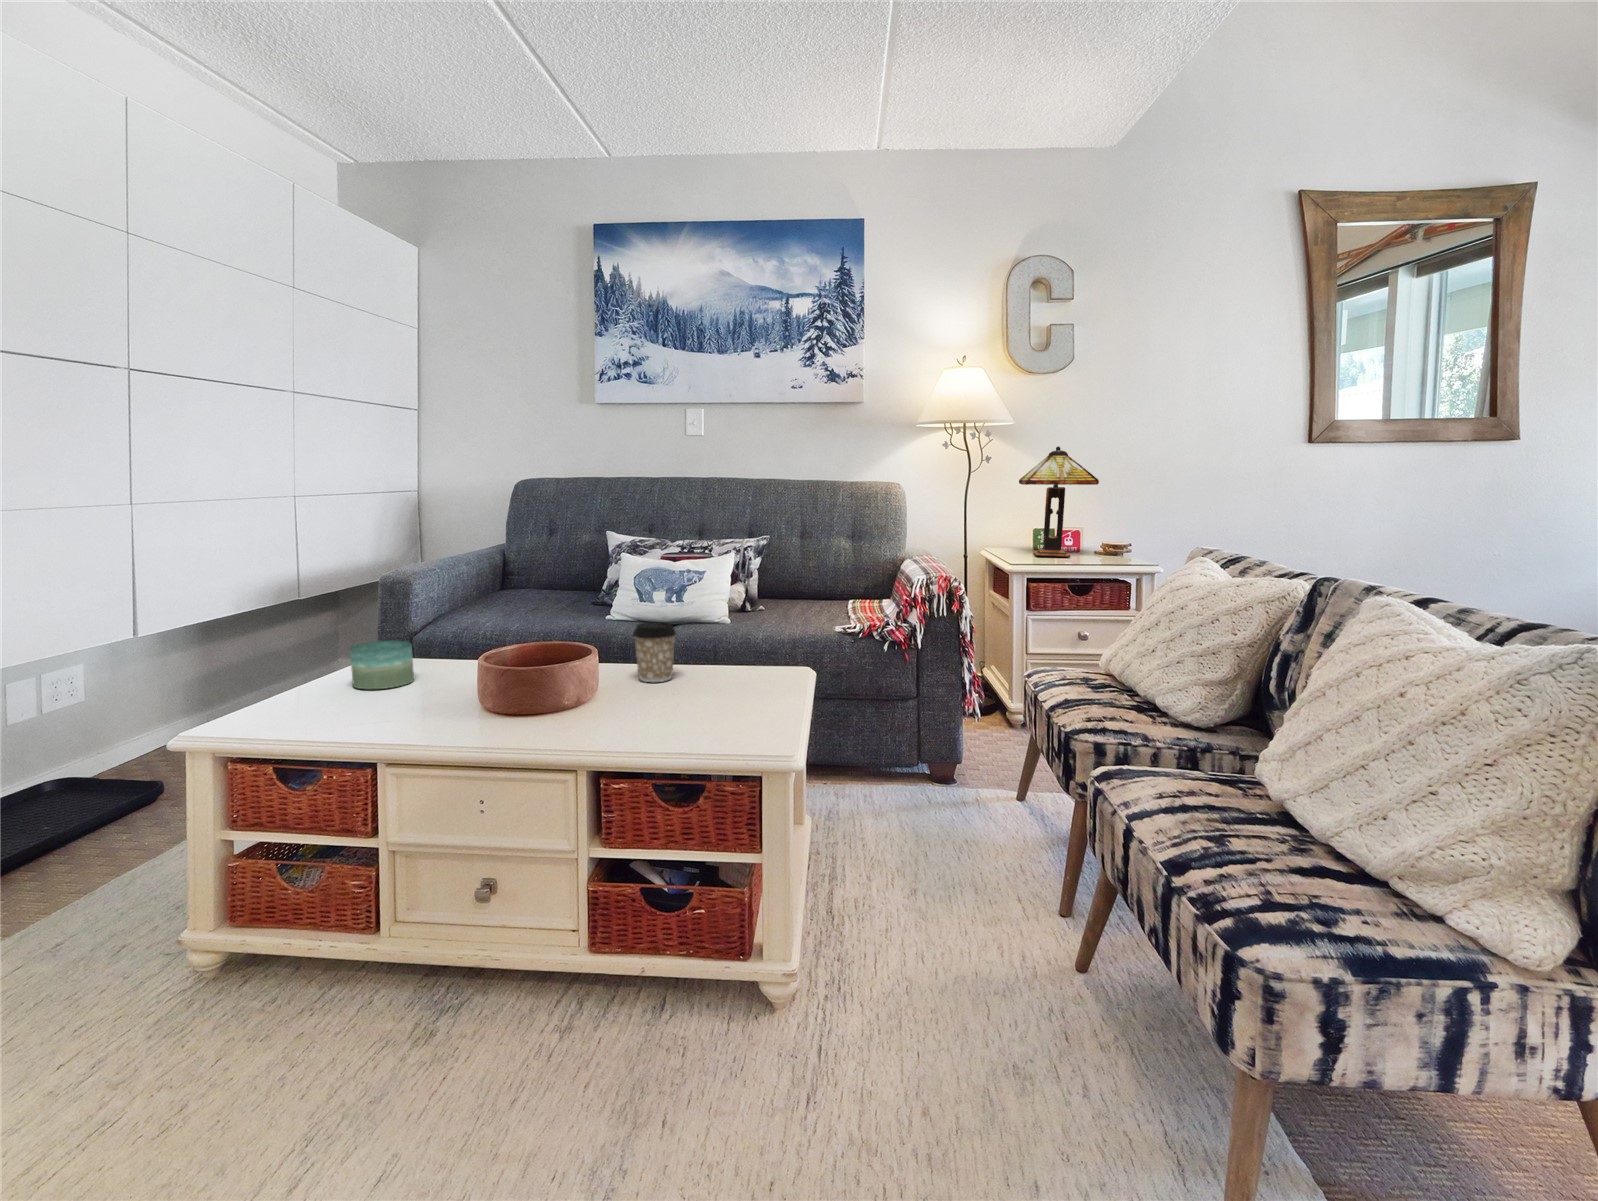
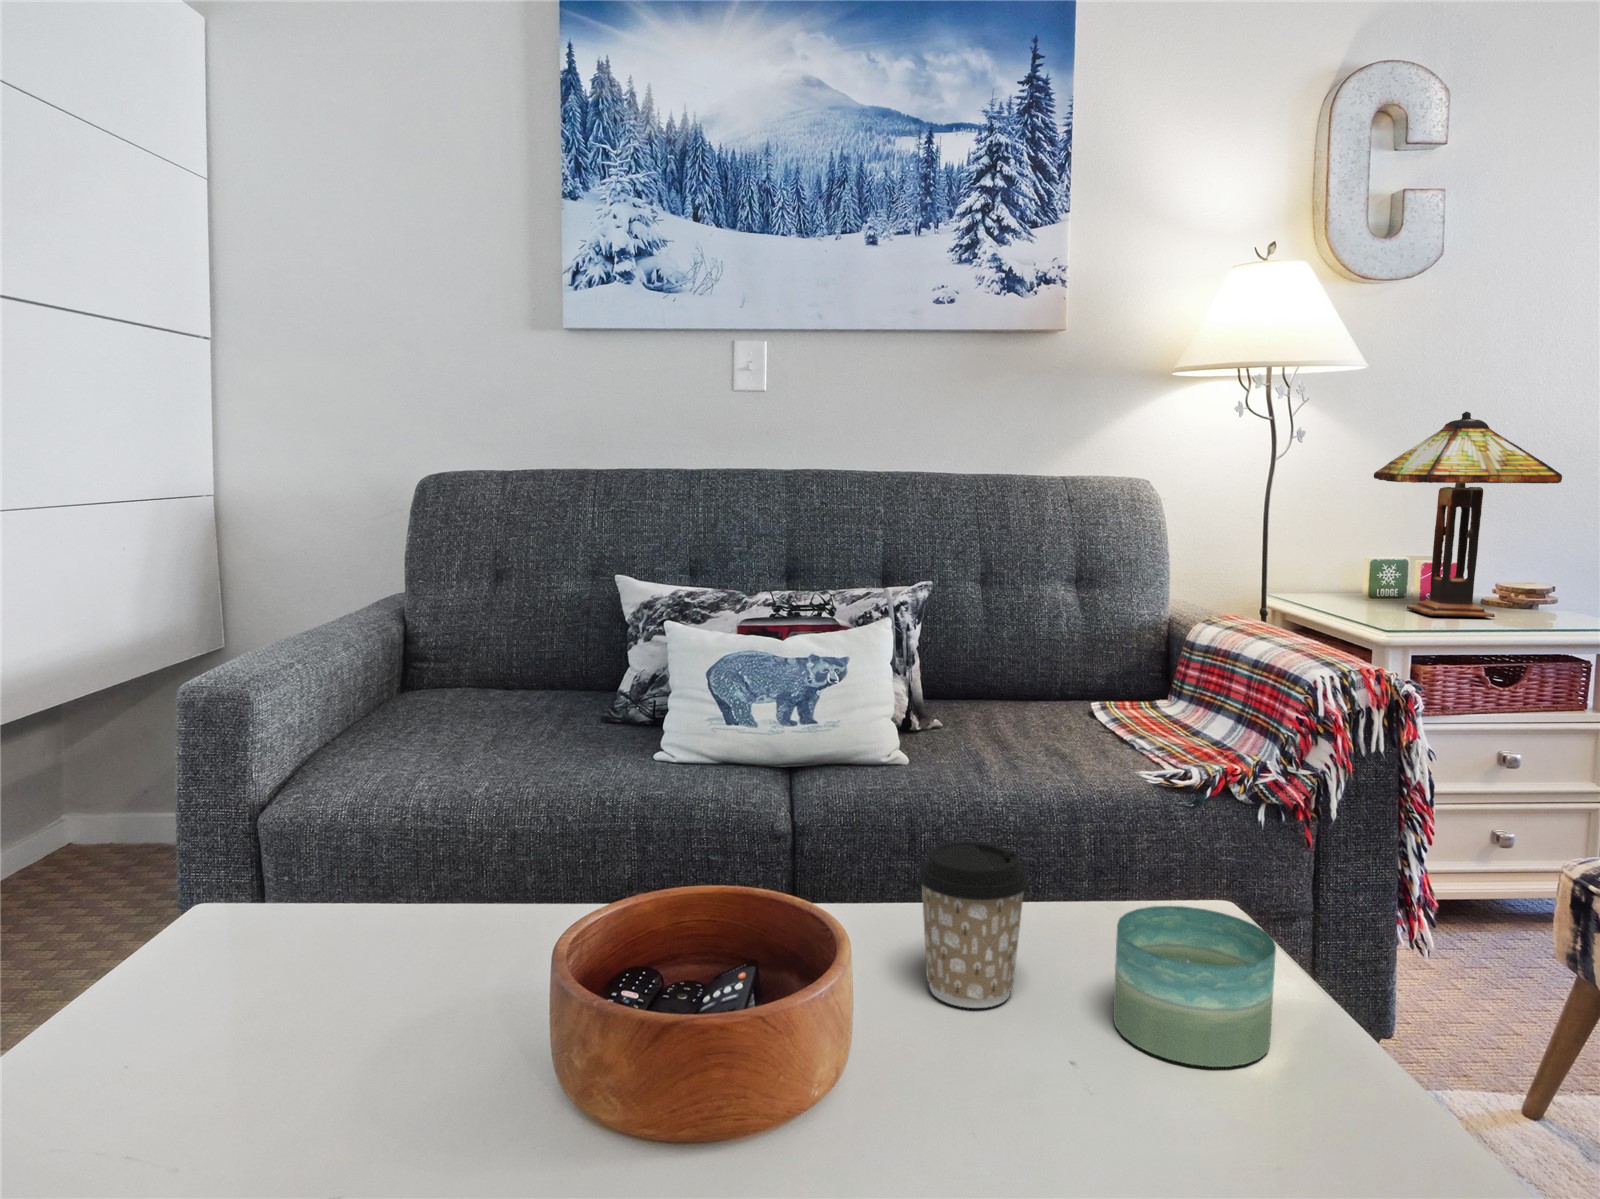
candle: present [350,641,414,689] -> present [1113,906,1276,1067]

